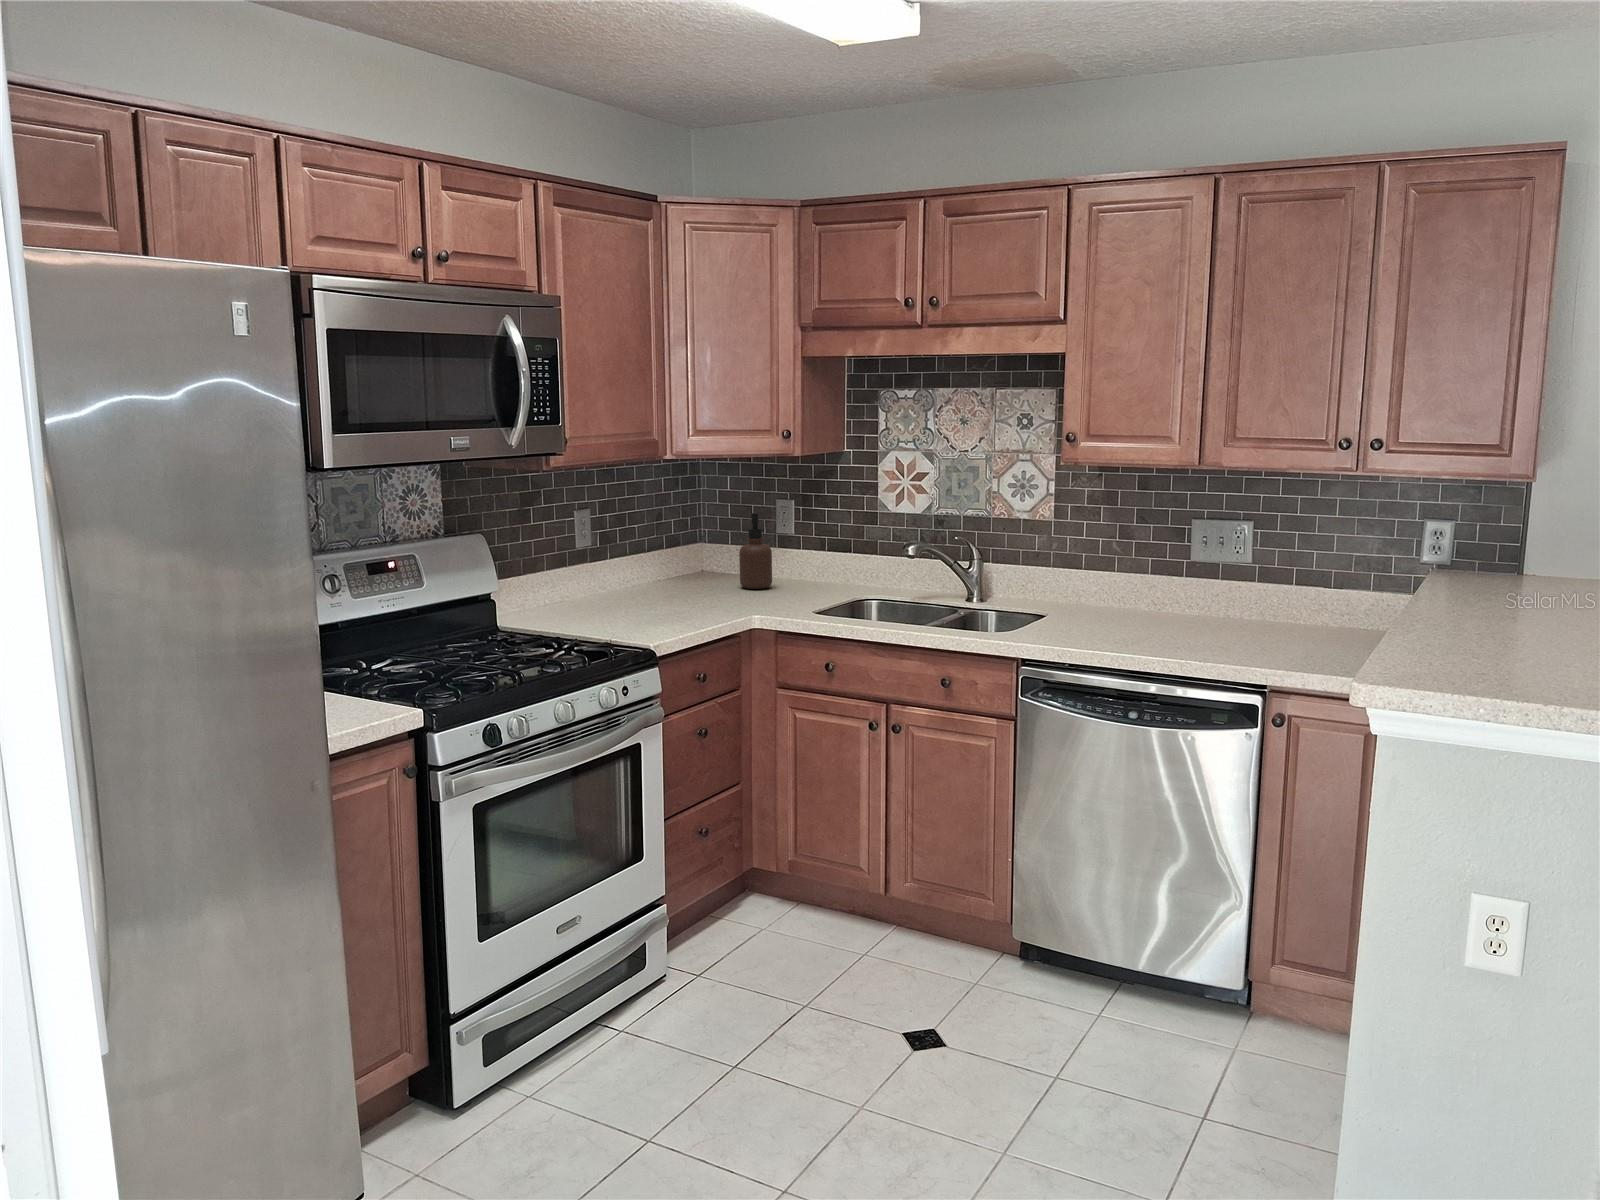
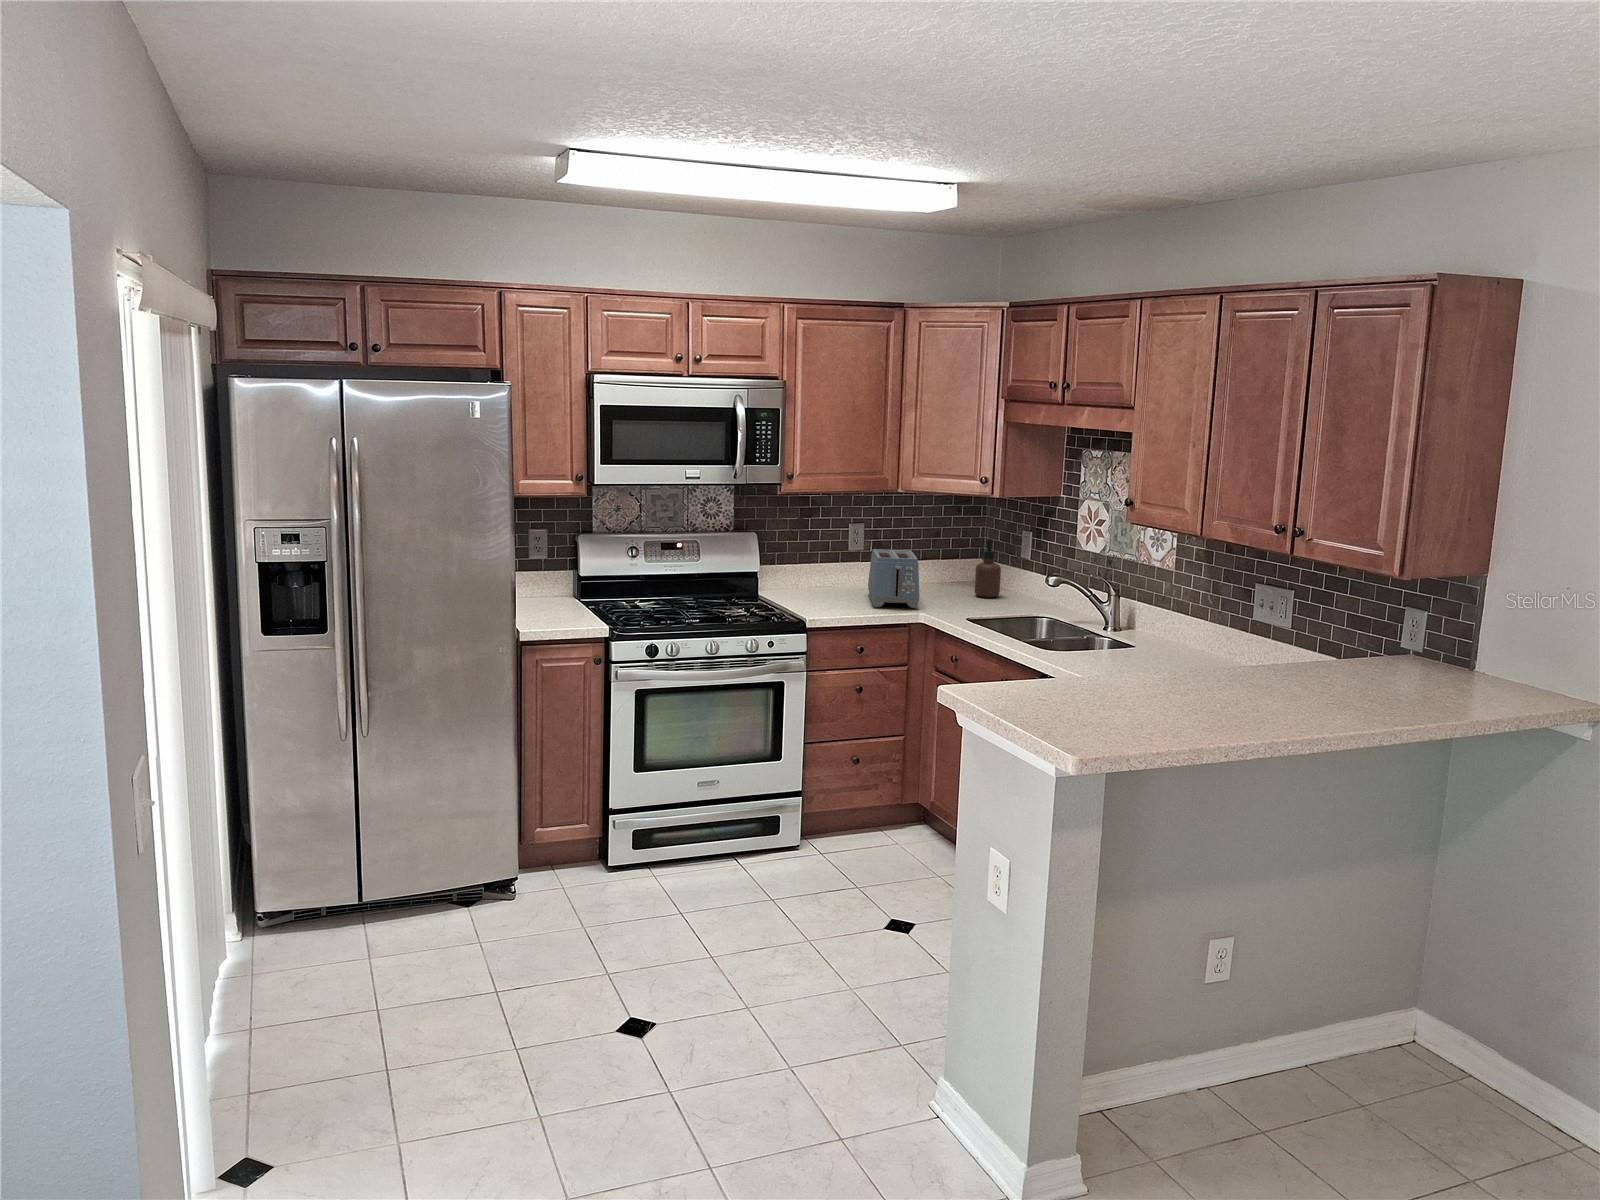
toaster: none [626,537,732,619] -> present [868,549,919,608]

